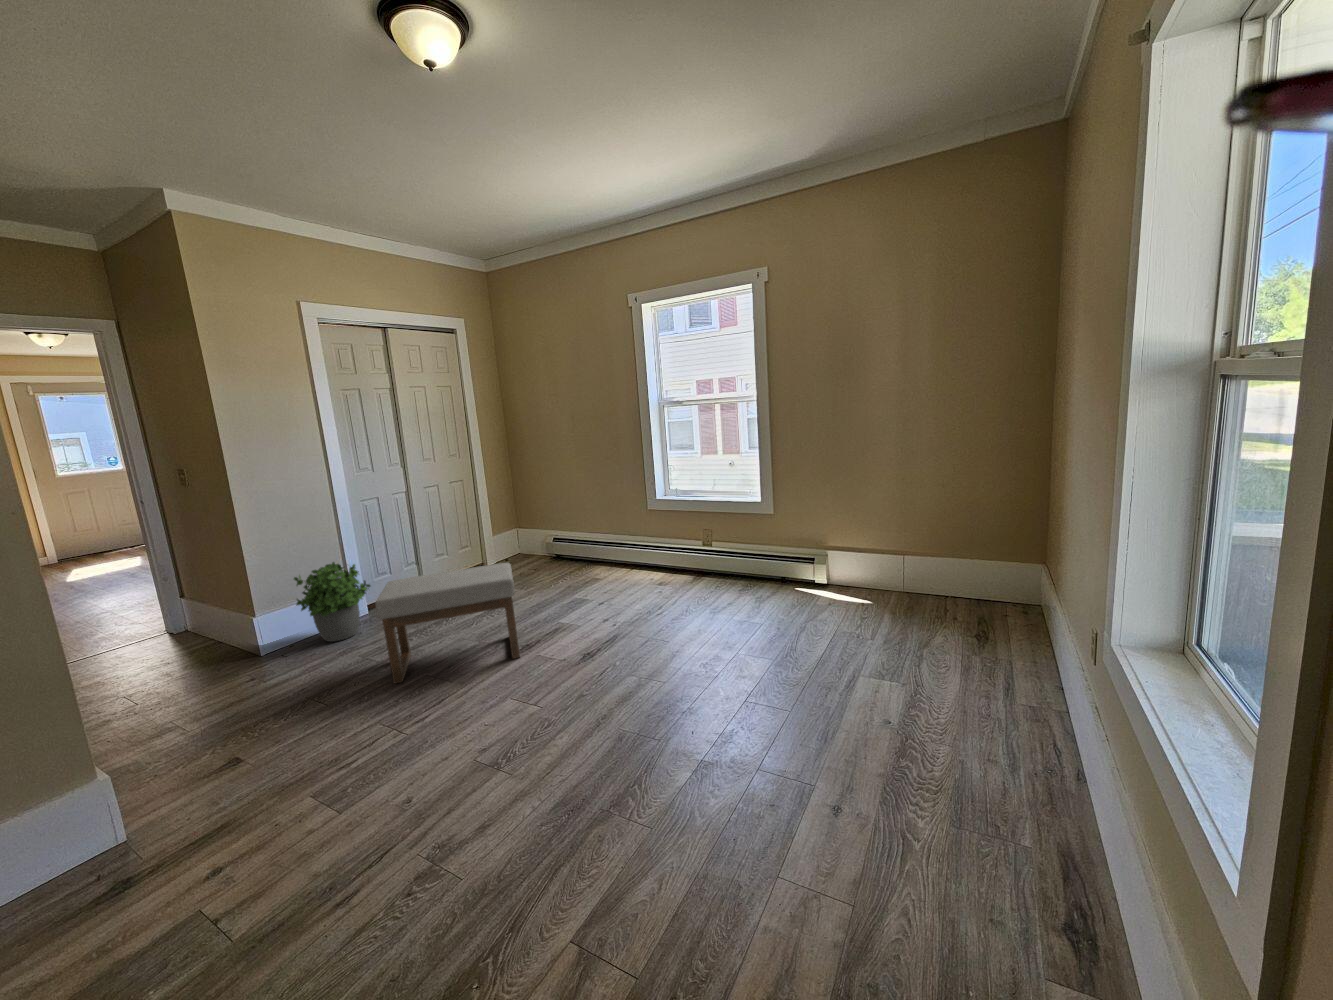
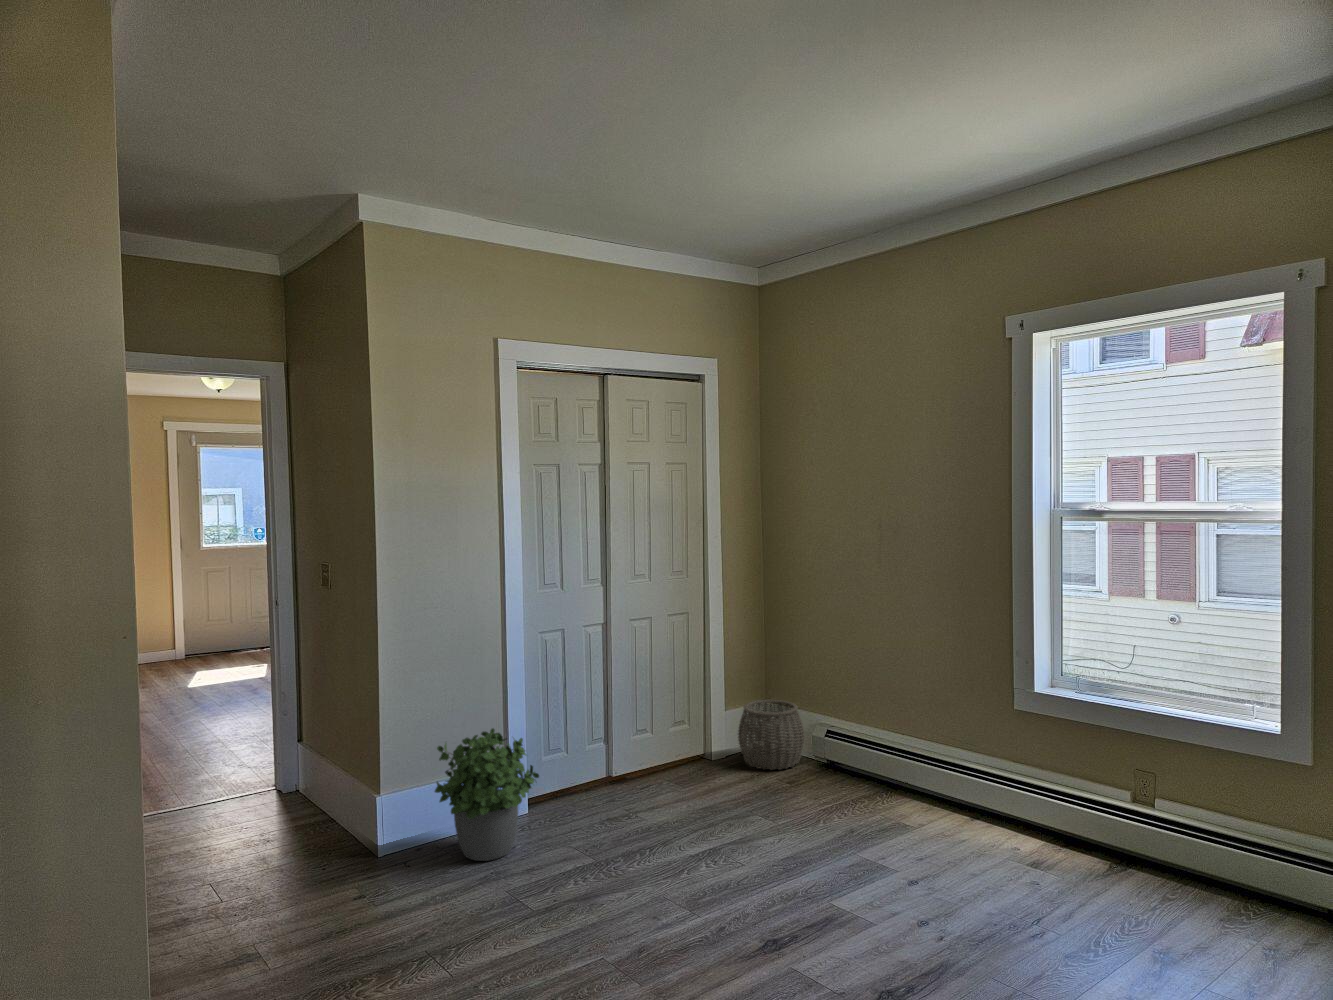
woven basket: none [503,527,543,567] -> present [738,700,805,770]
ottoman: present [375,563,520,683] -> none [551,784,779,978]

